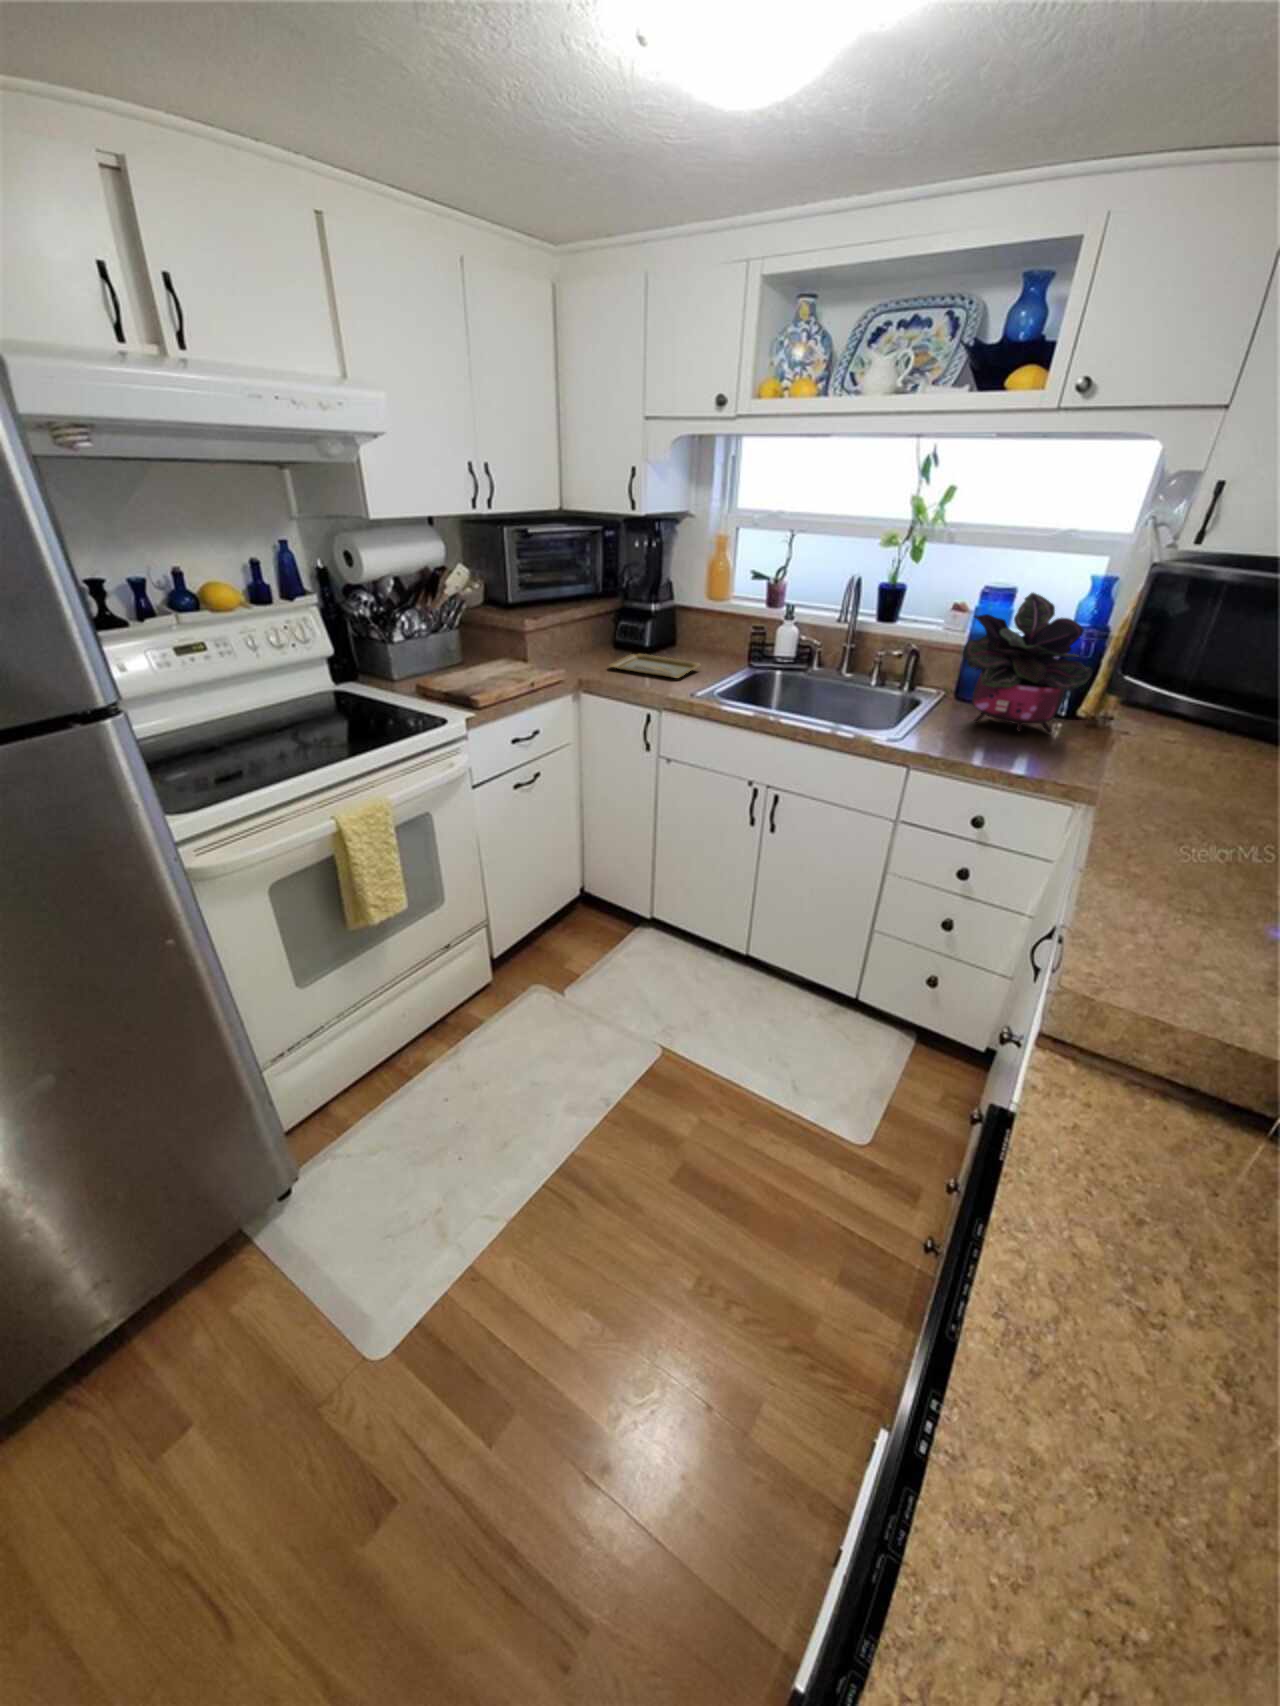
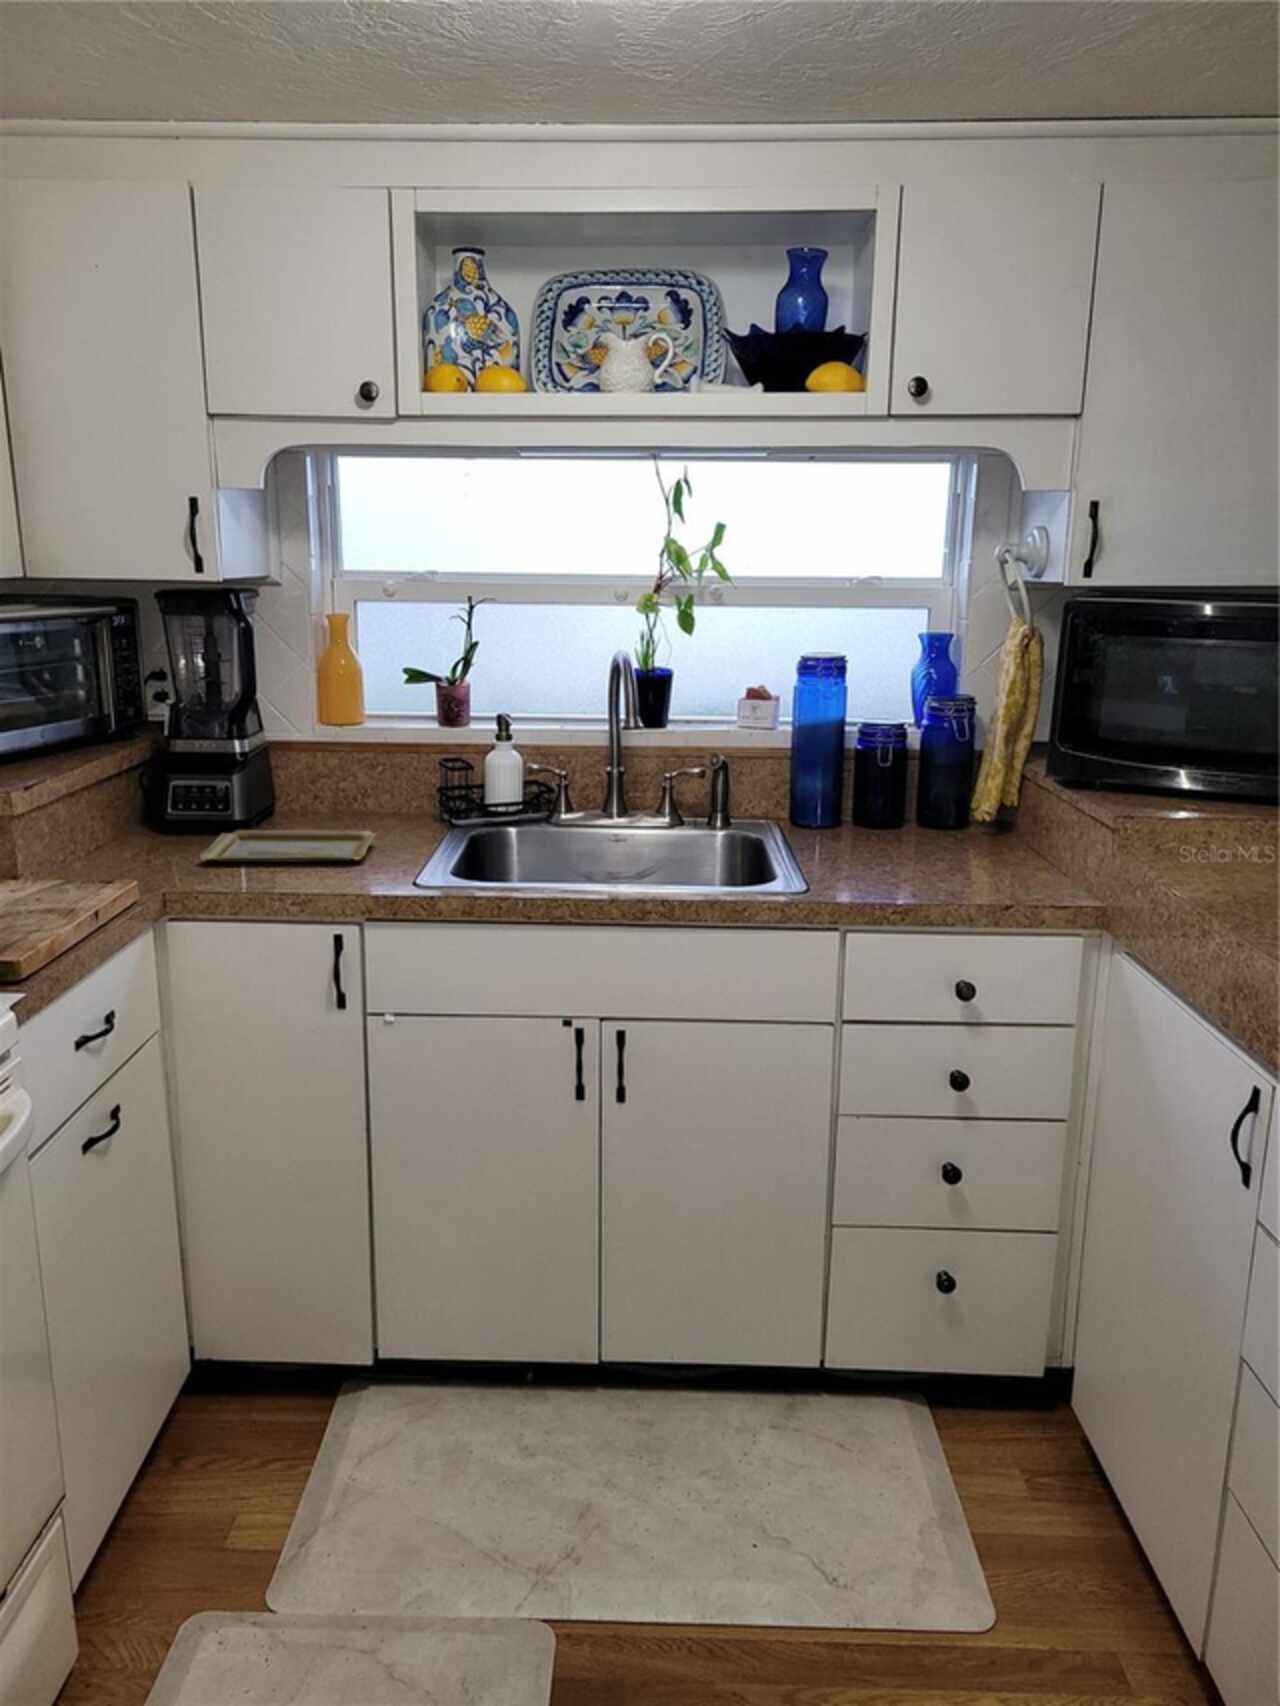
potted plant: present [963,592,1092,734] -> none [832,659,1011,855]

